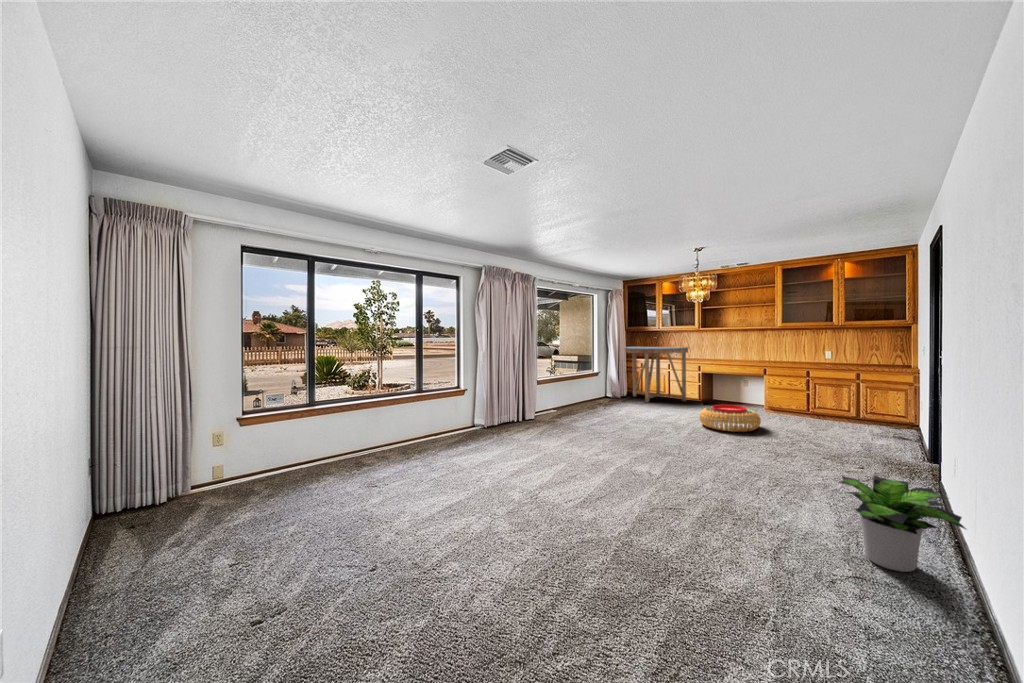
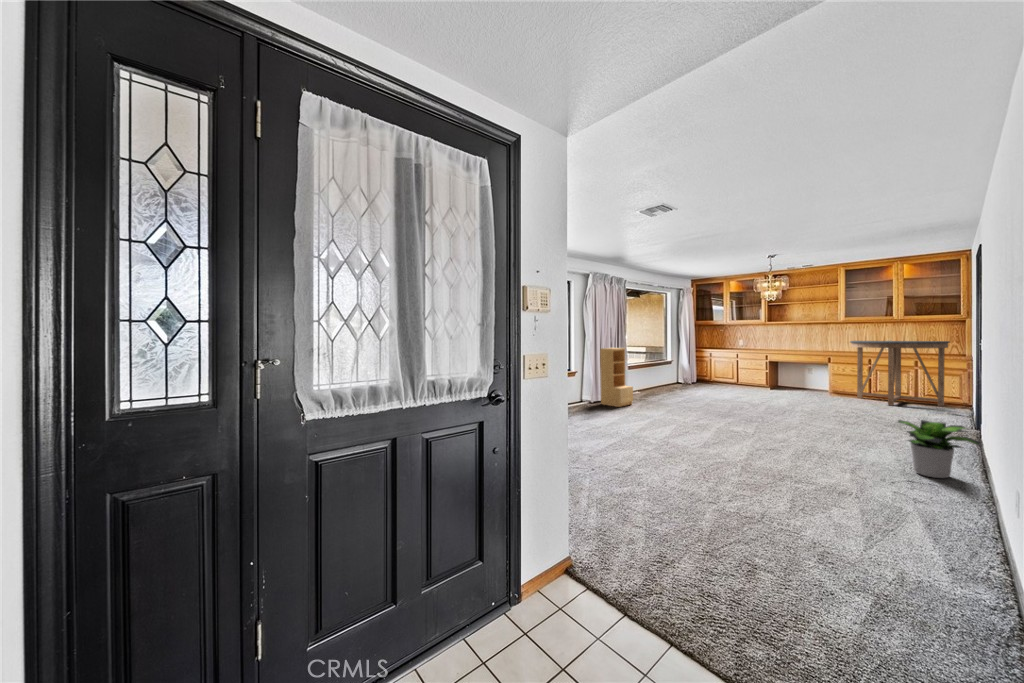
console table: present [625,347,689,402] -> present [850,341,950,406]
bookshelf: none [497,359,537,434] -> present [600,348,633,407]
pouf: present [699,404,761,432] -> none [772,386,827,408]

